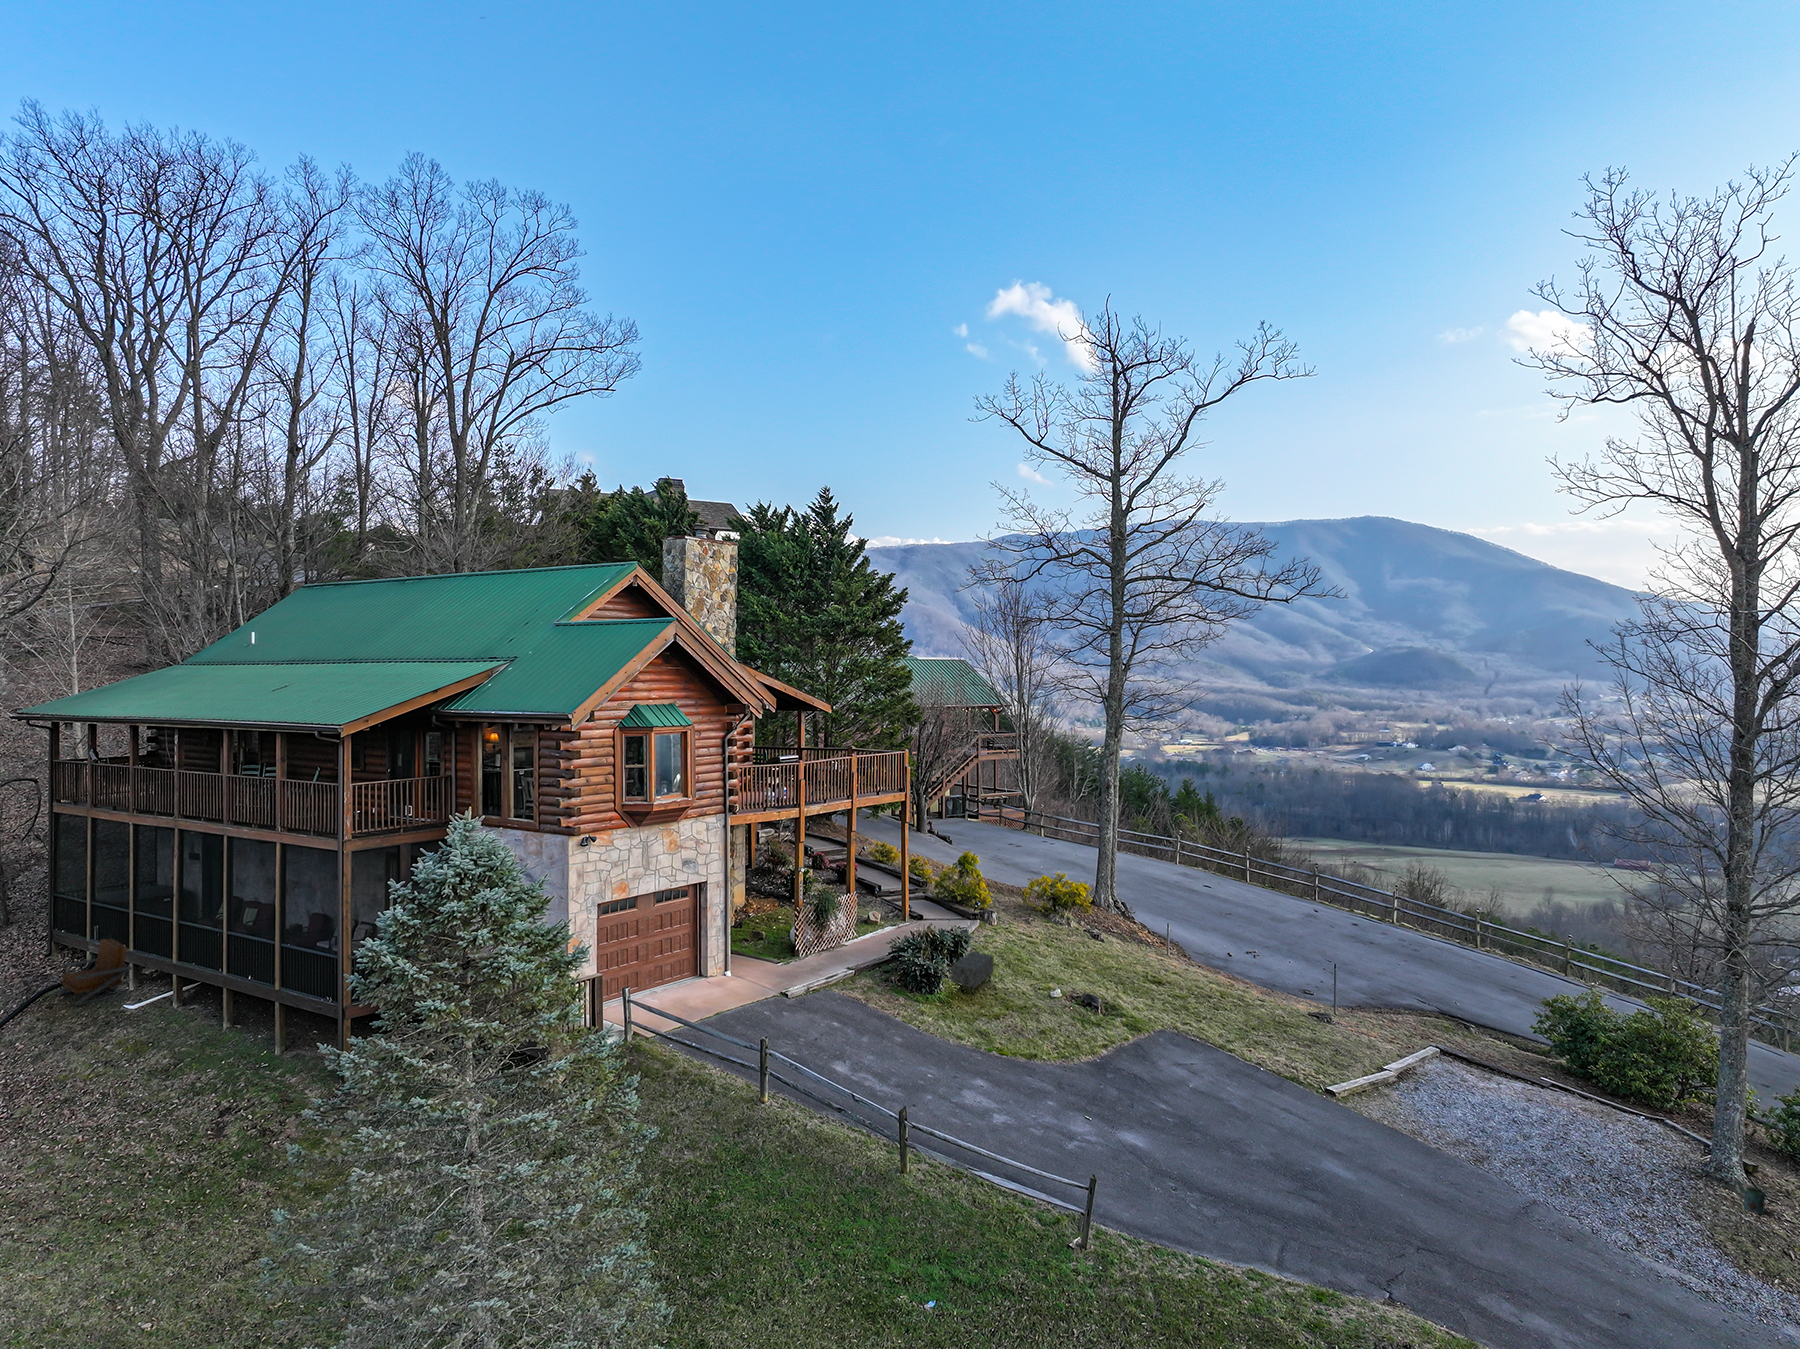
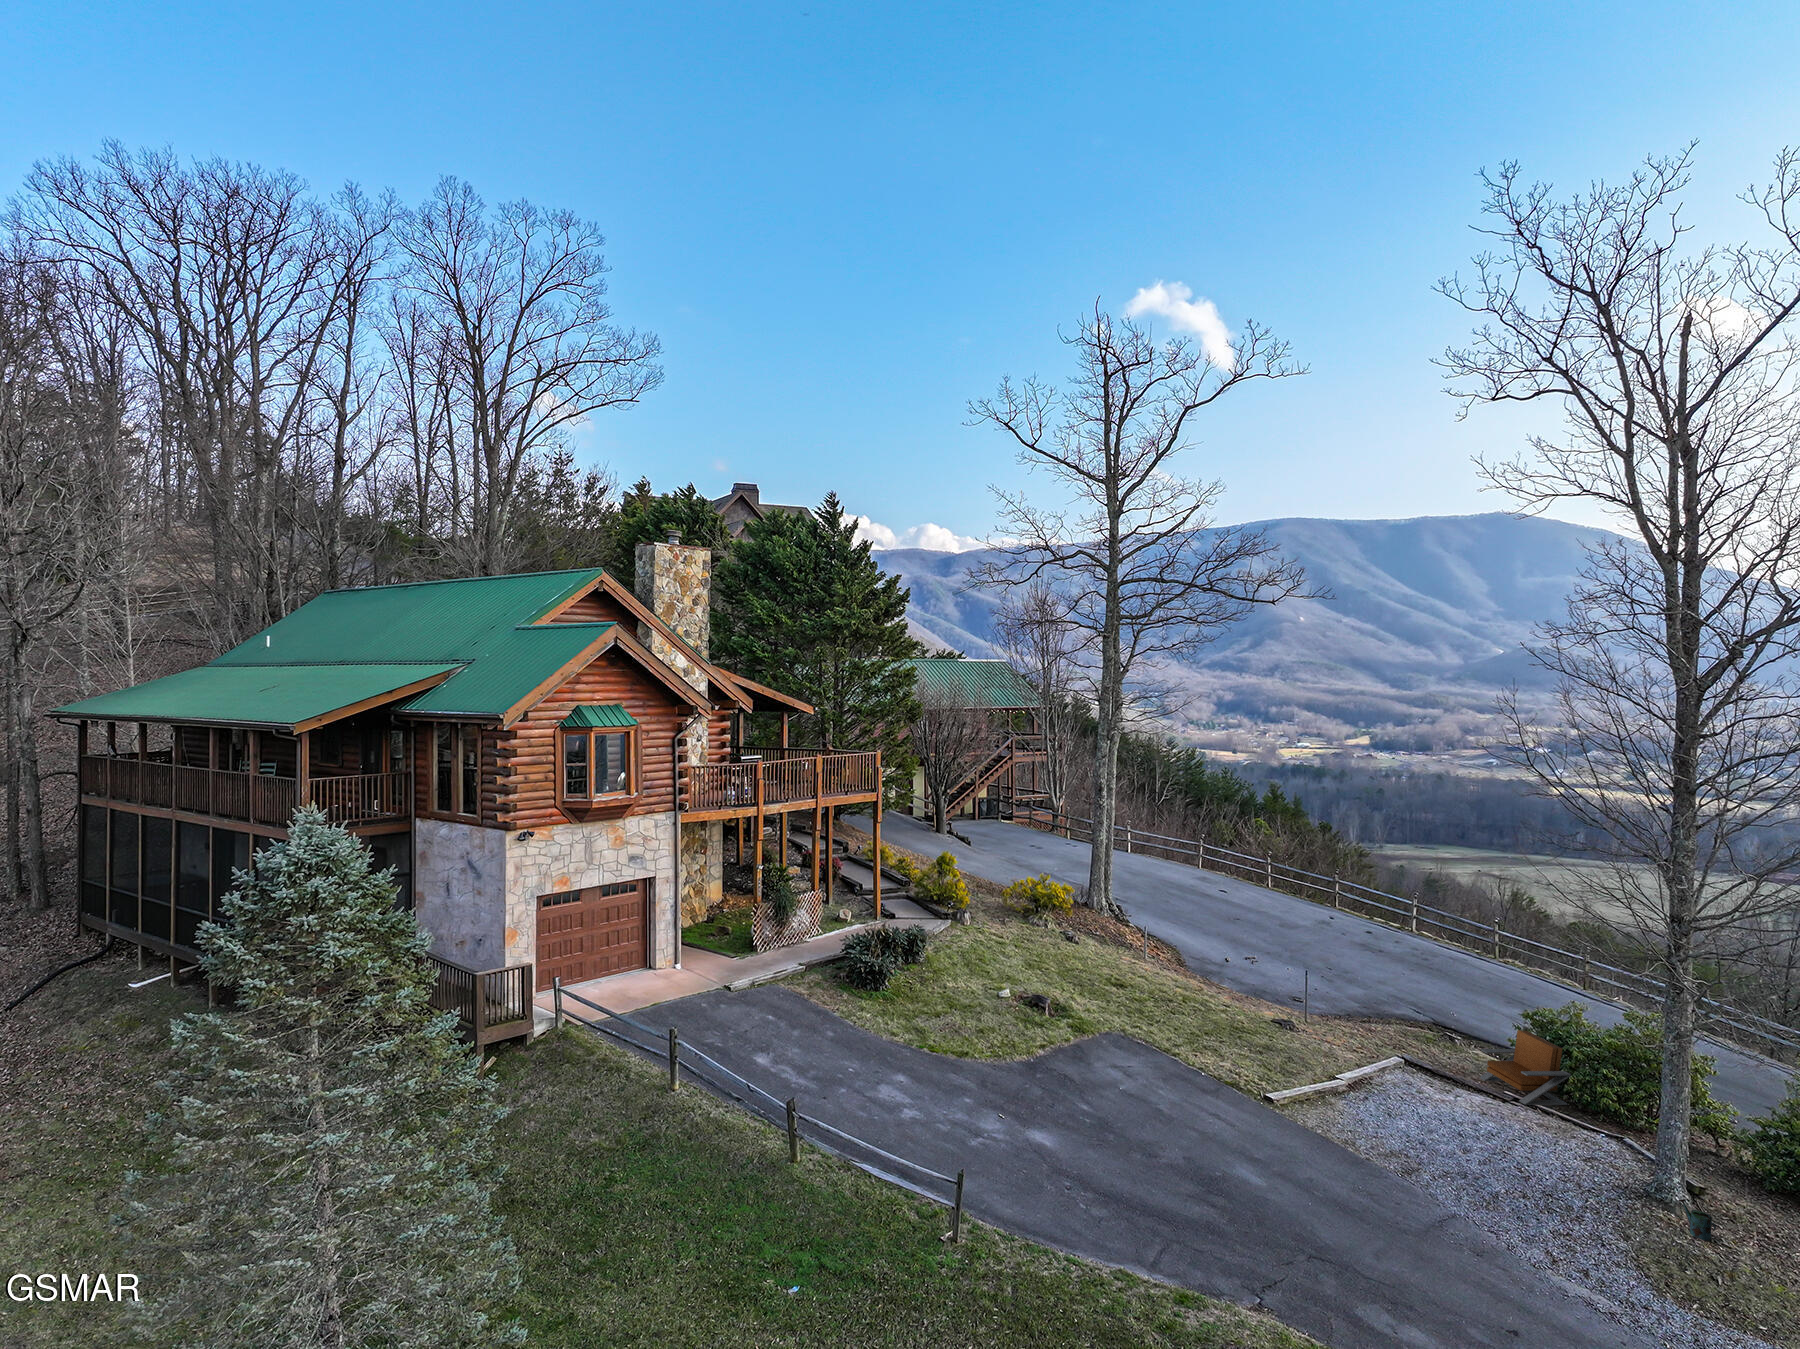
lounge chair: present [57,939,132,1006] -> present [1480,1030,1571,1105]
bench: present [951,951,994,994] -> none [896,949,944,992]

